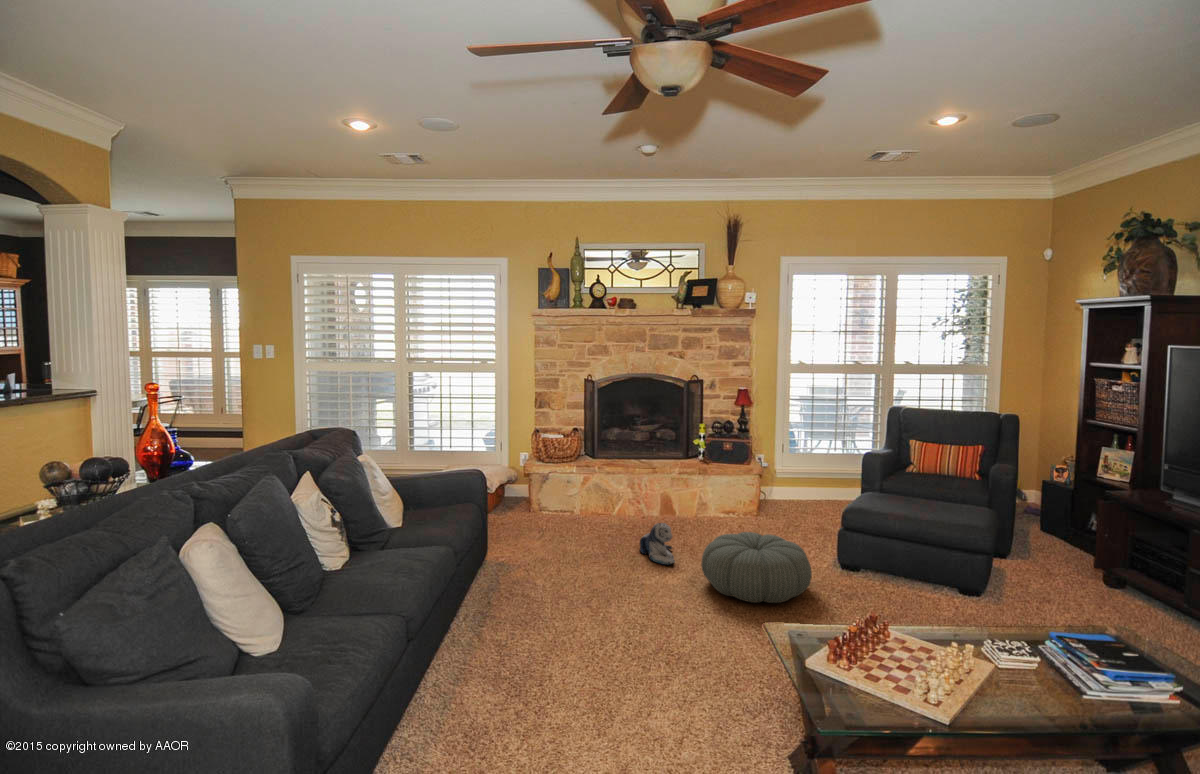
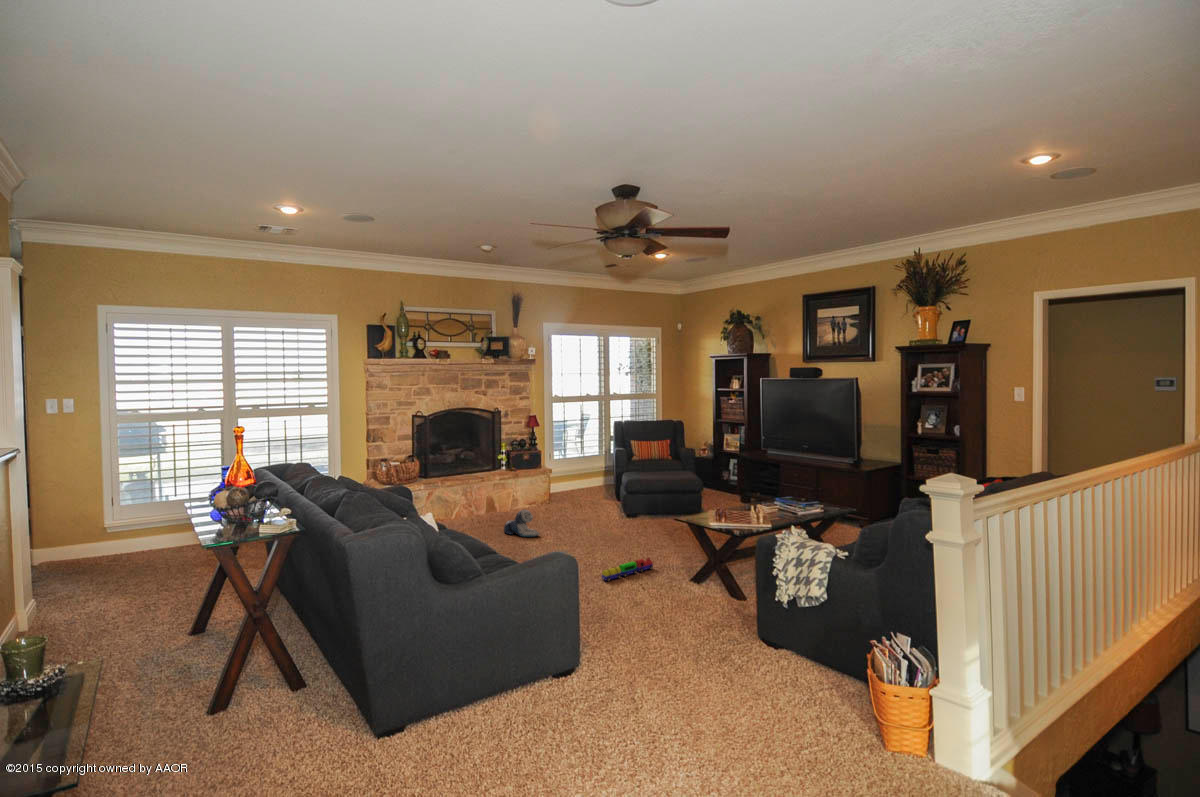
pouf: present [701,532,812,603] -> none [565,502,632,542]
toy train: none [653,657,760,682] -> present [602,558,653,581]

